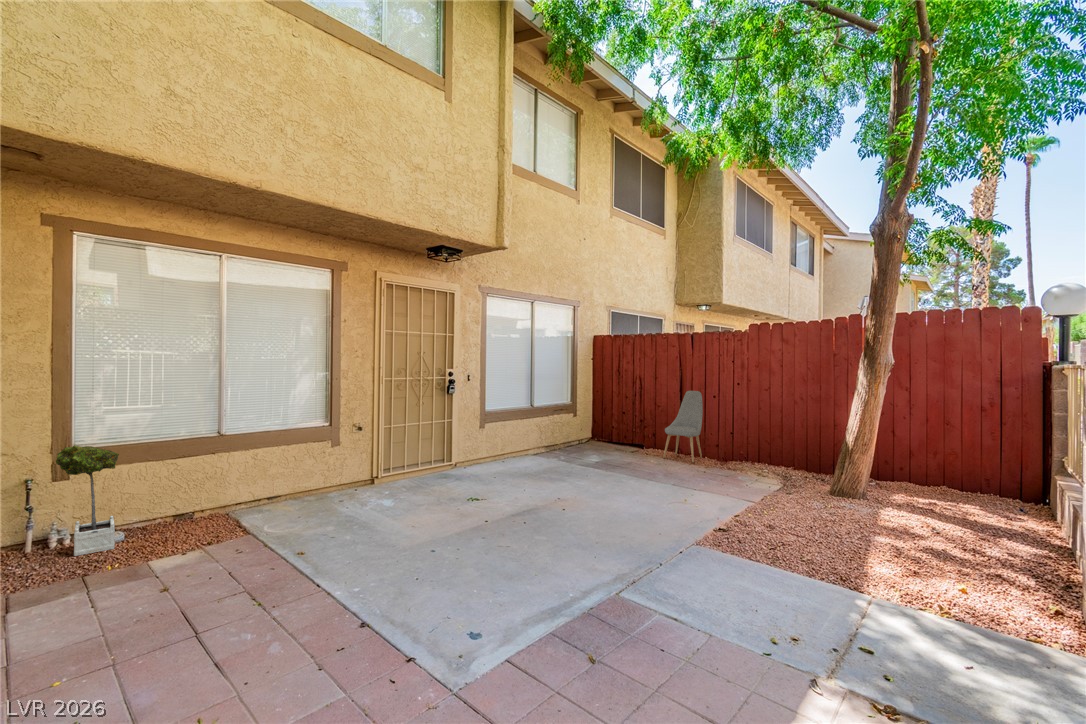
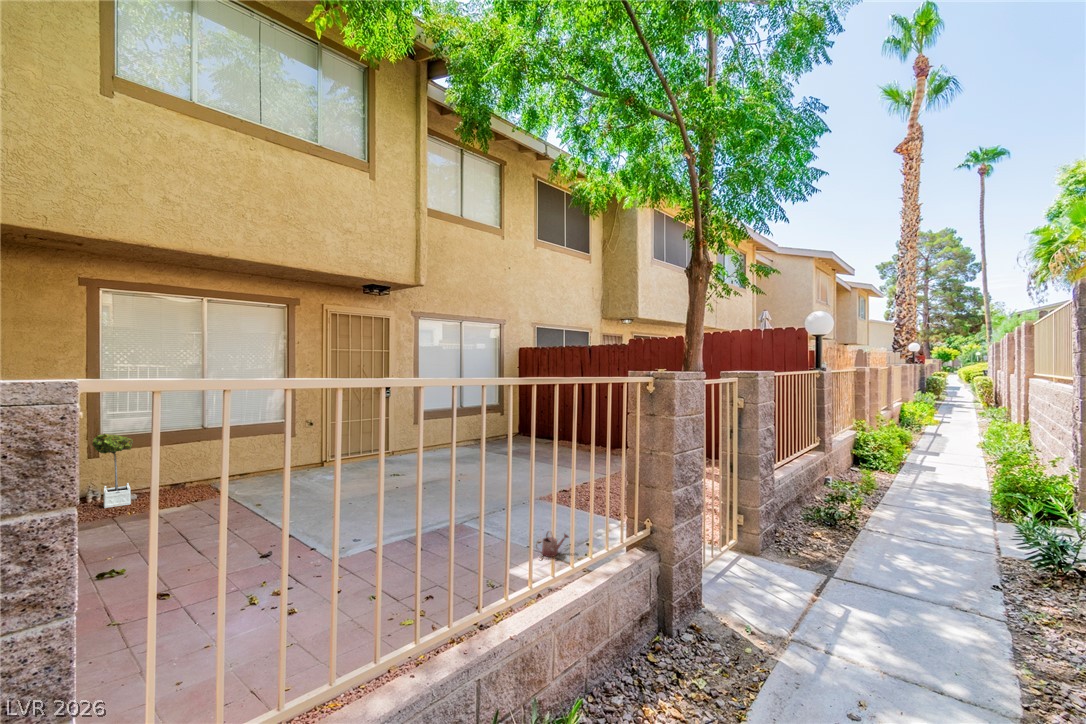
chair: present [663,391,703,462] -> none [566,394,600,452]
watering can: none [819,641,869,694] -> present [536,531,569,557]

